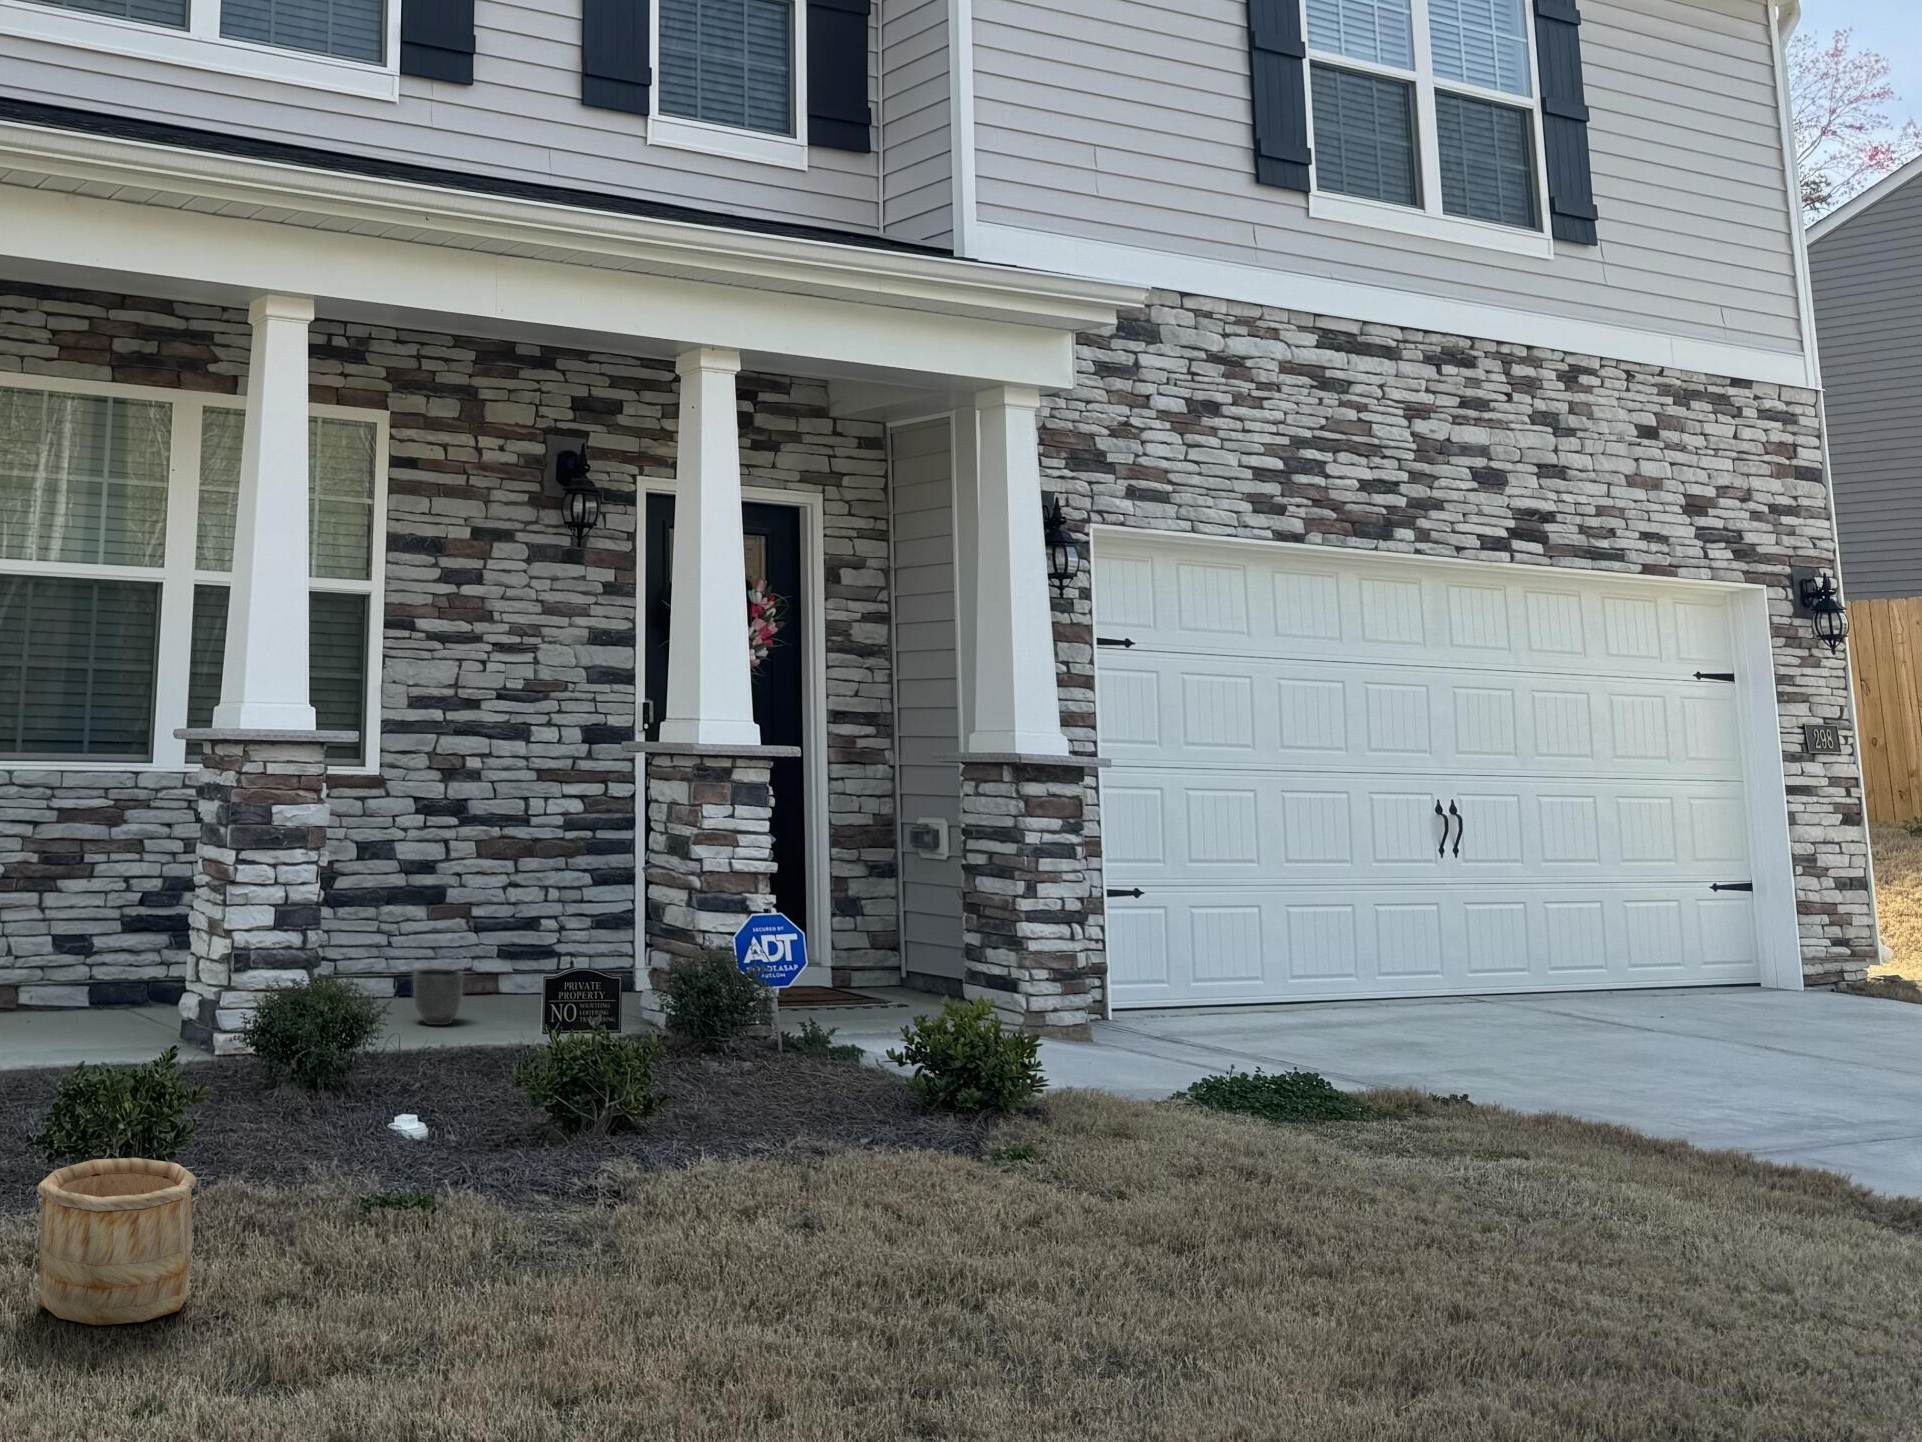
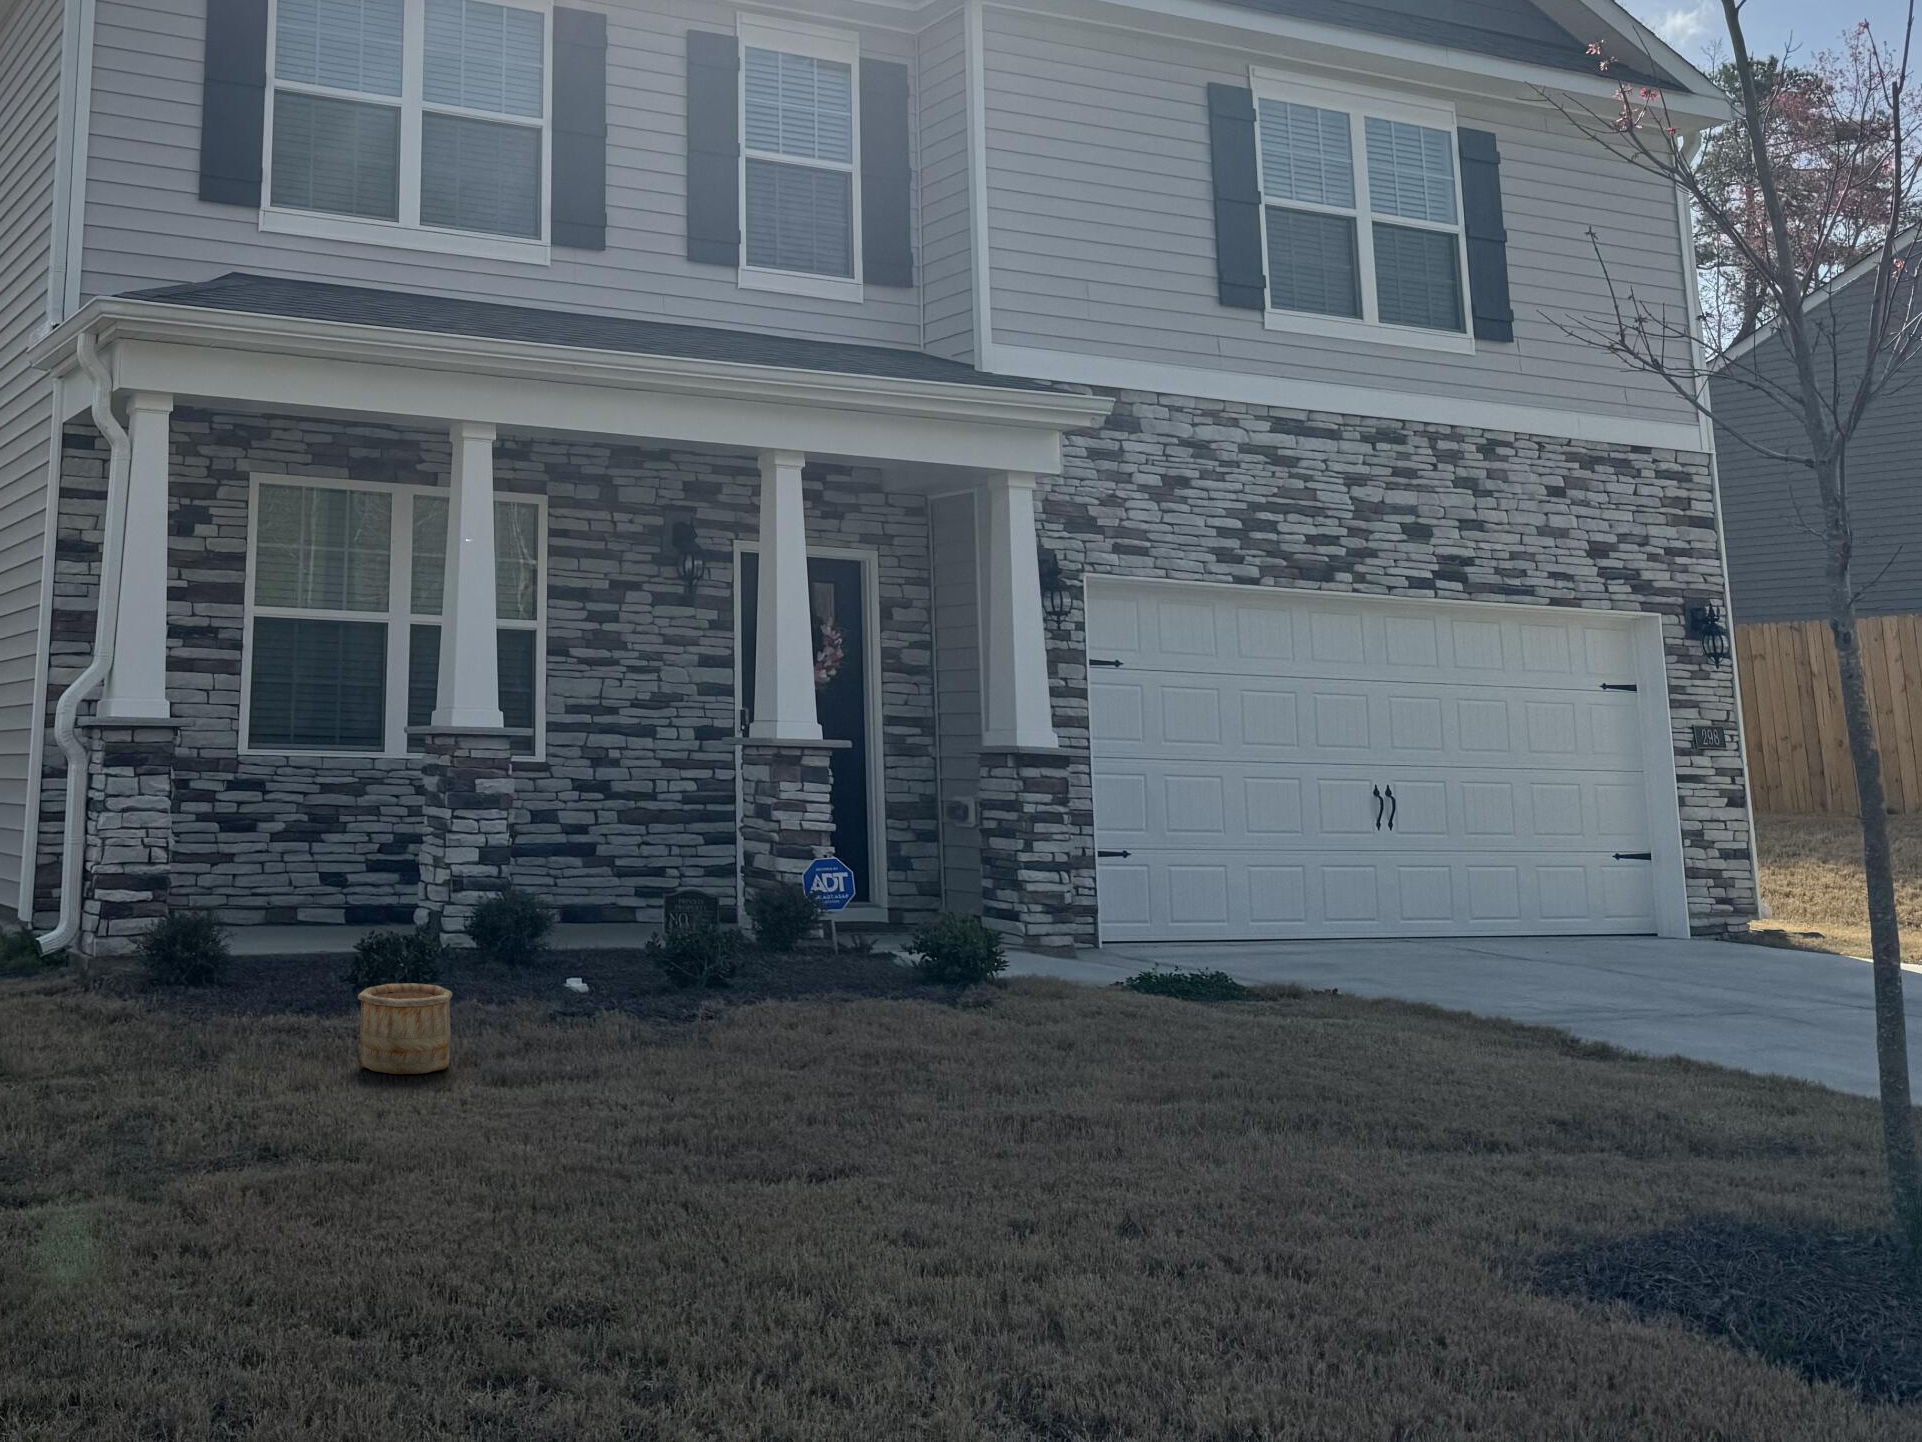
planter: present [413,969,463,1025] -> none [573,904,610,944]

